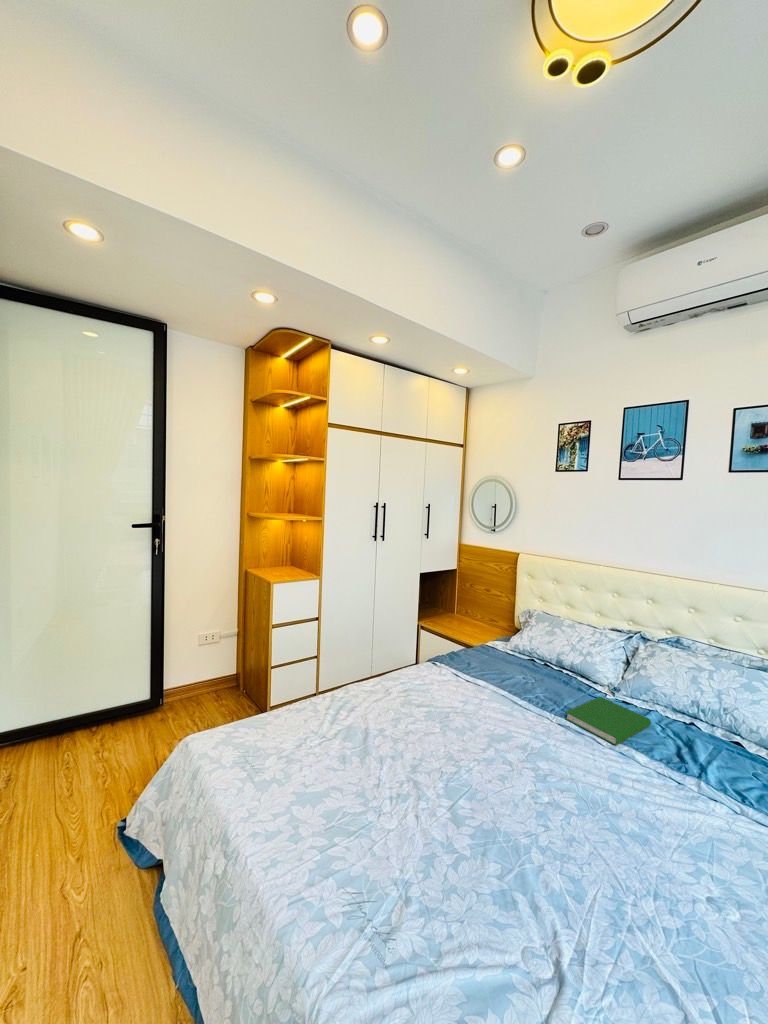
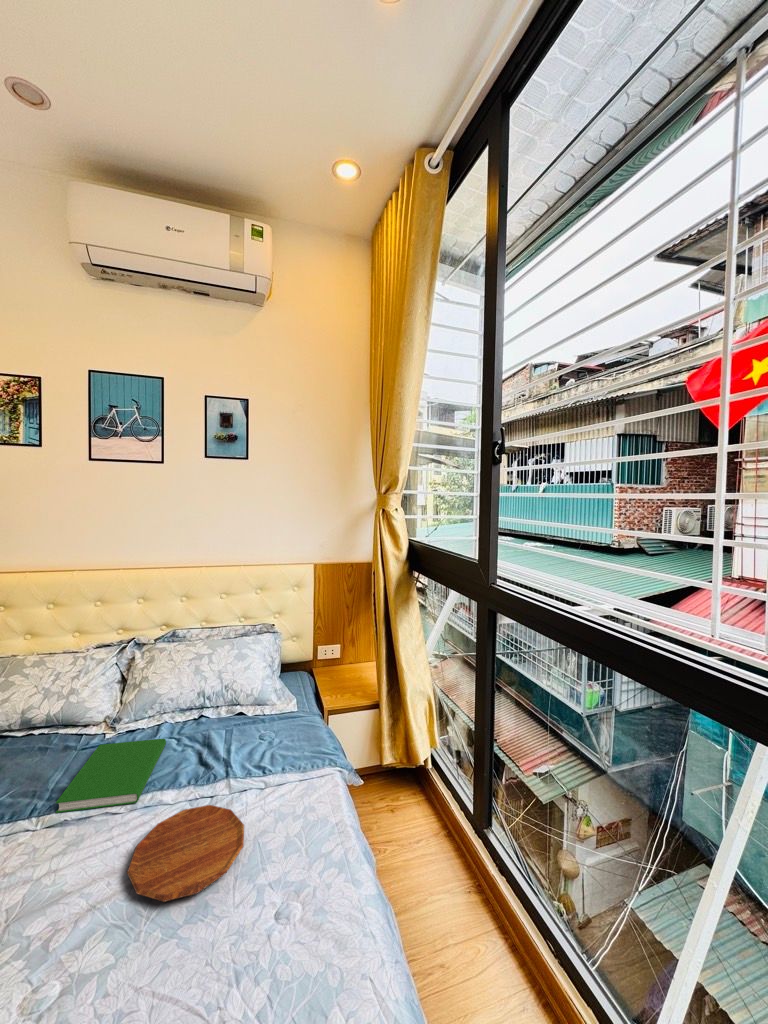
tray: none [597,764,701,830] -> present [127,805,244,902]

